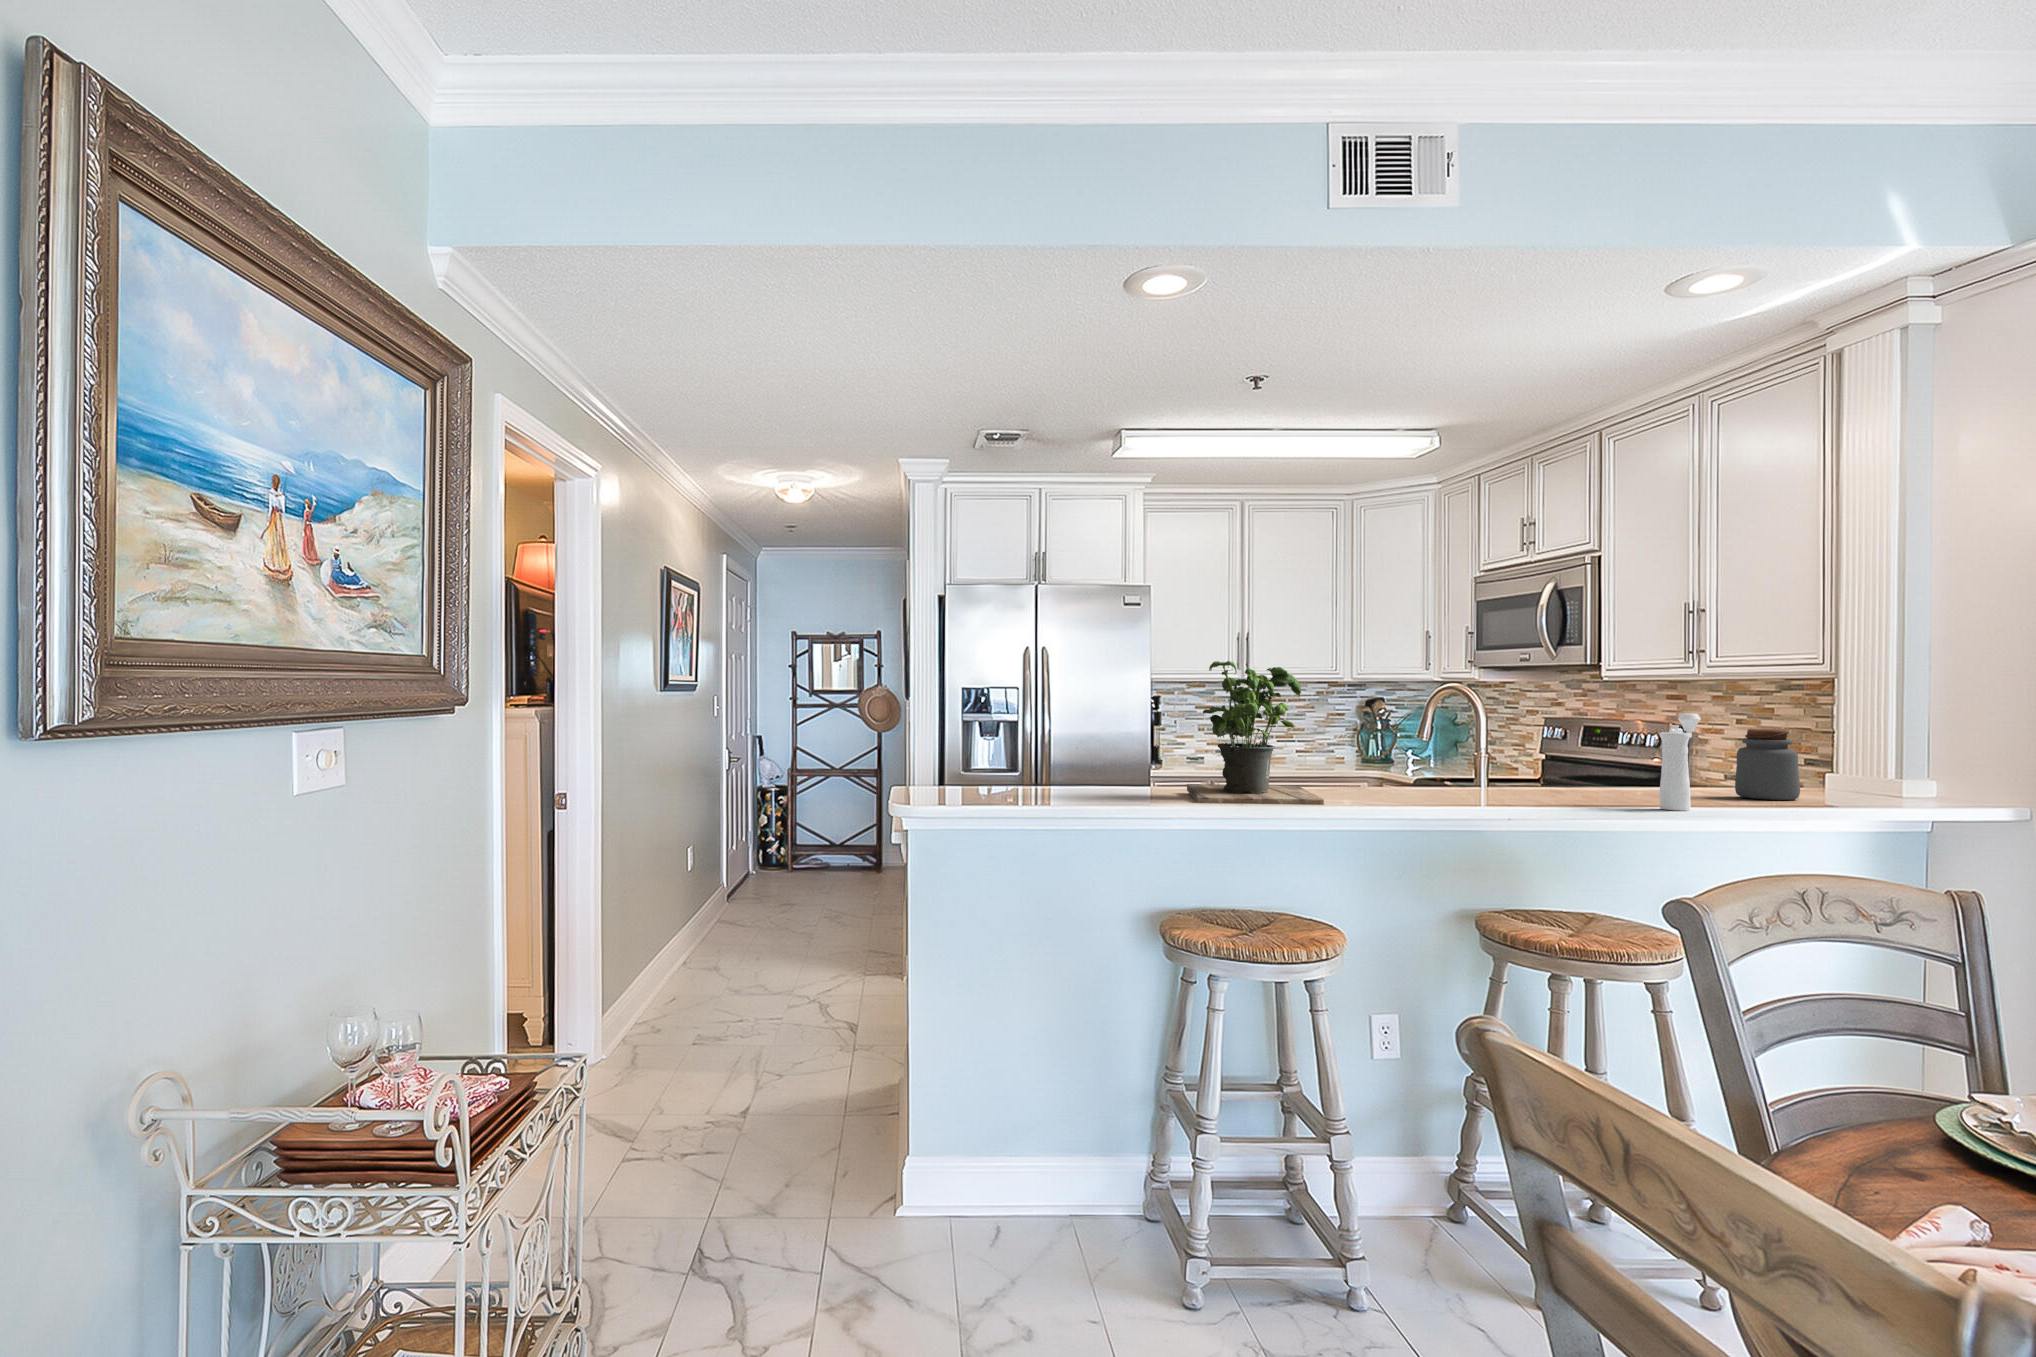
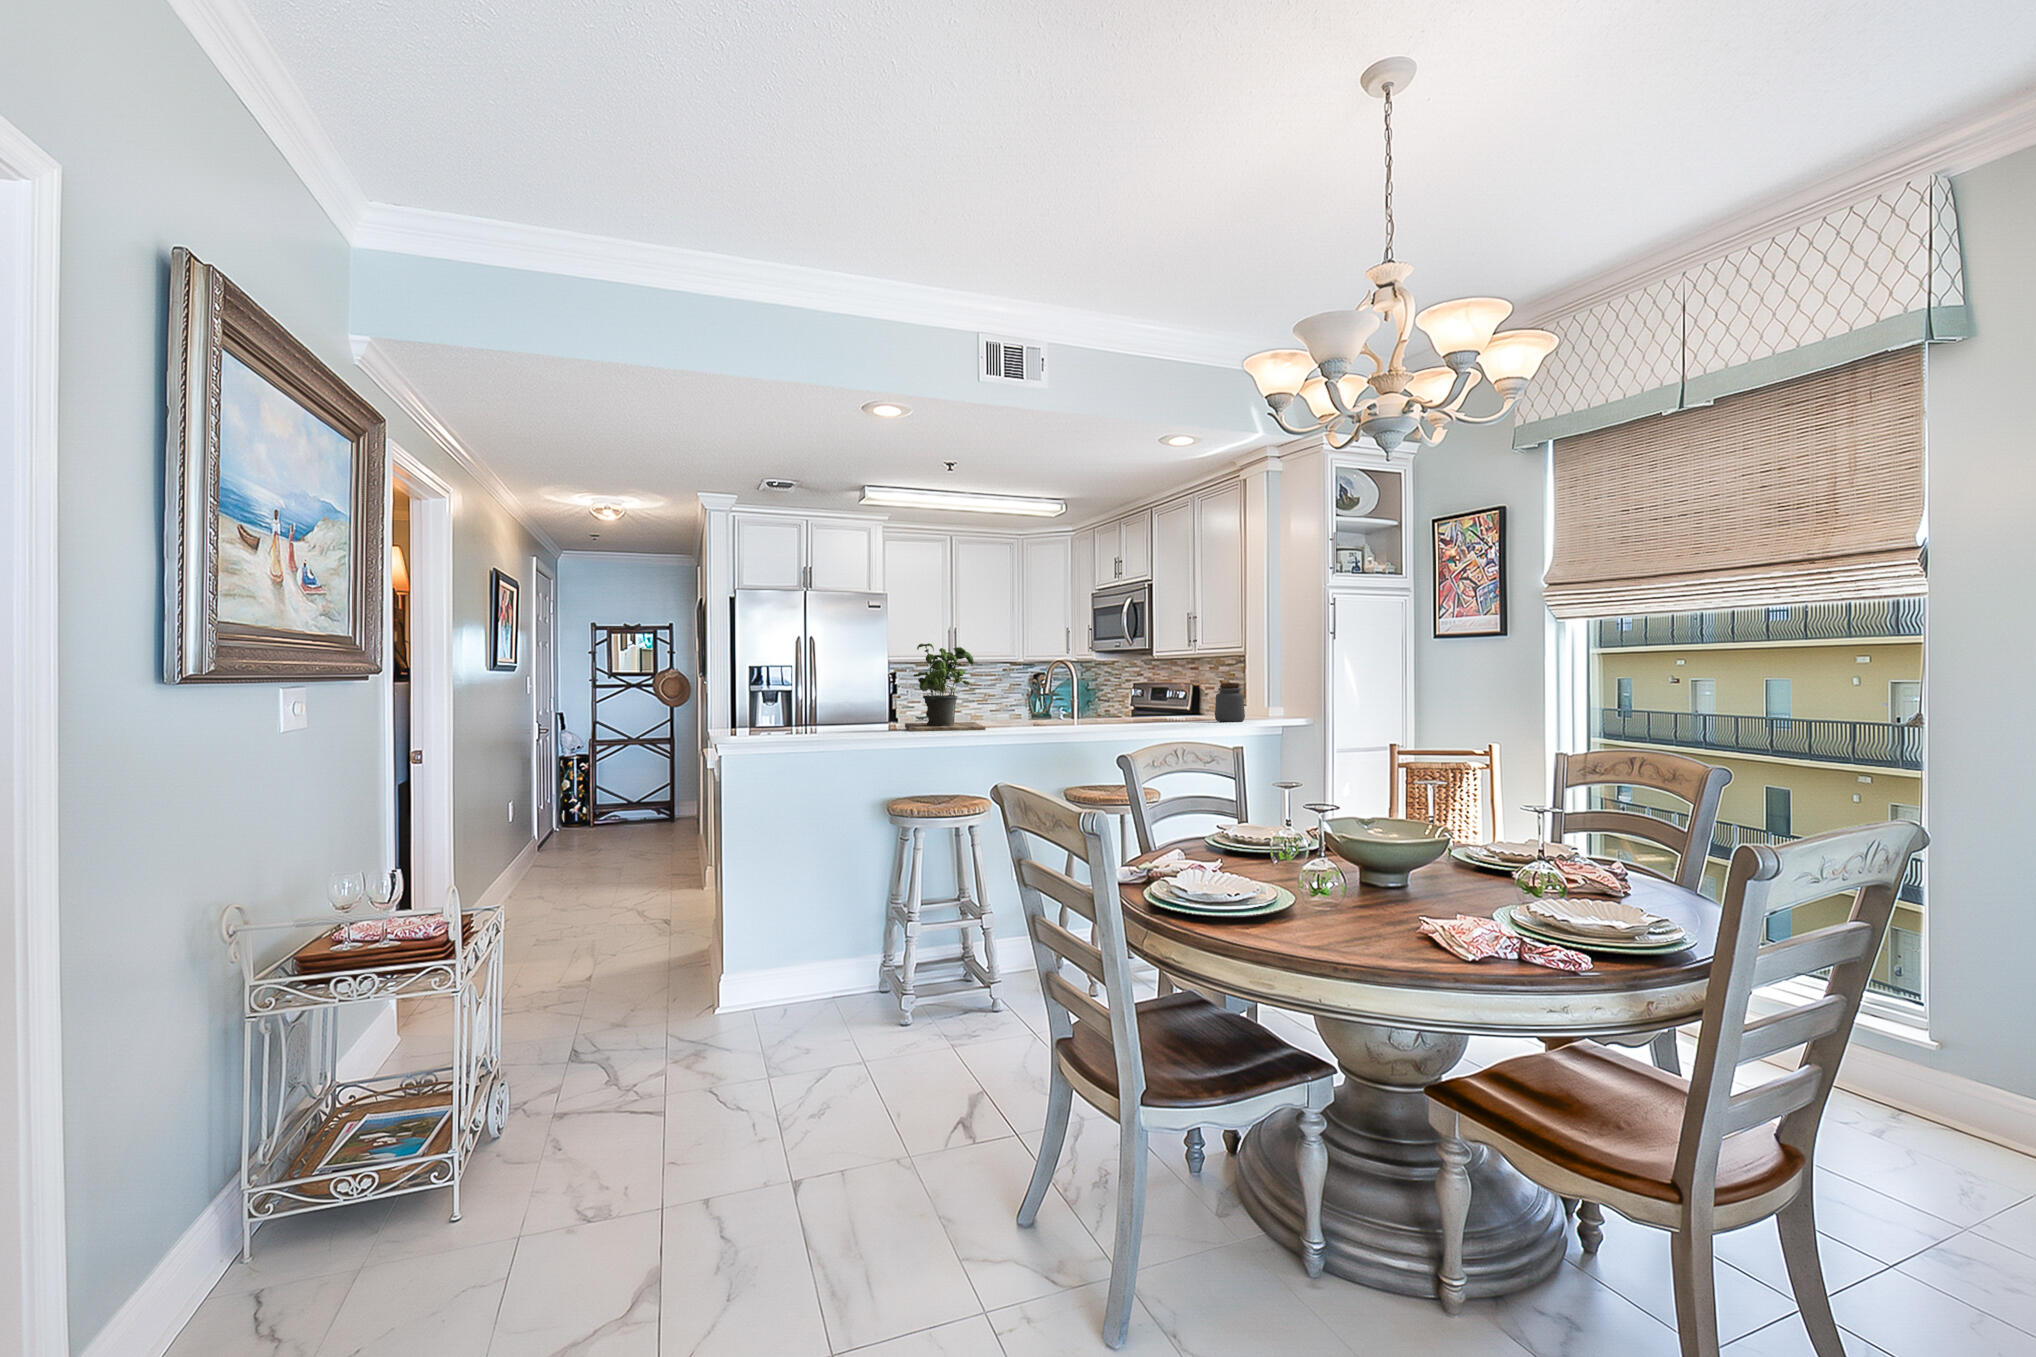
pepper mill: present [1659,713,1701,811] -> none [1168,673,1190,726]

